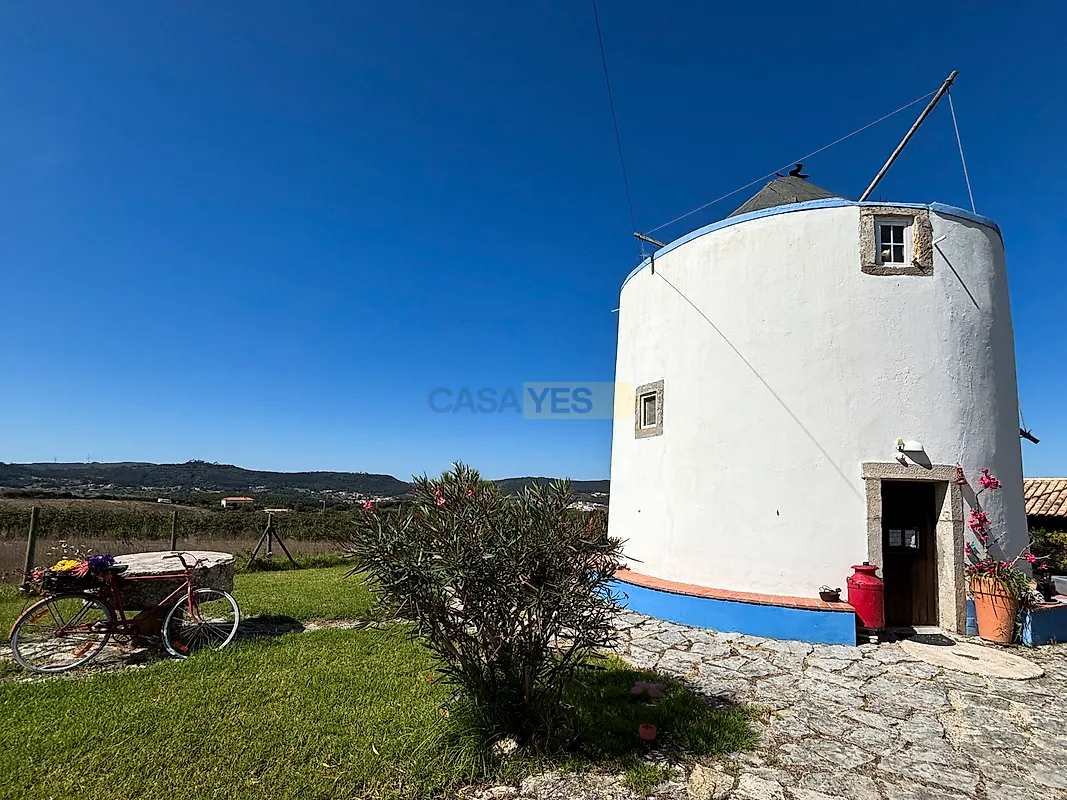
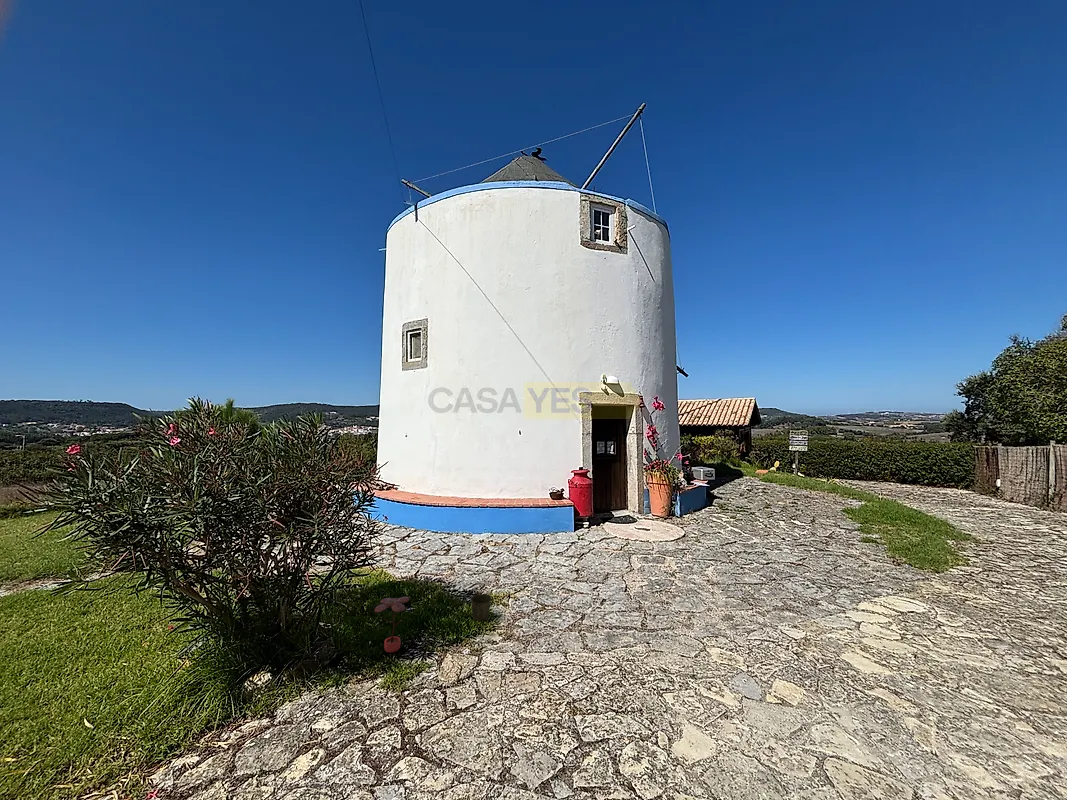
bucket: none [728,689,754,731] -> present [471,594,492,621]

